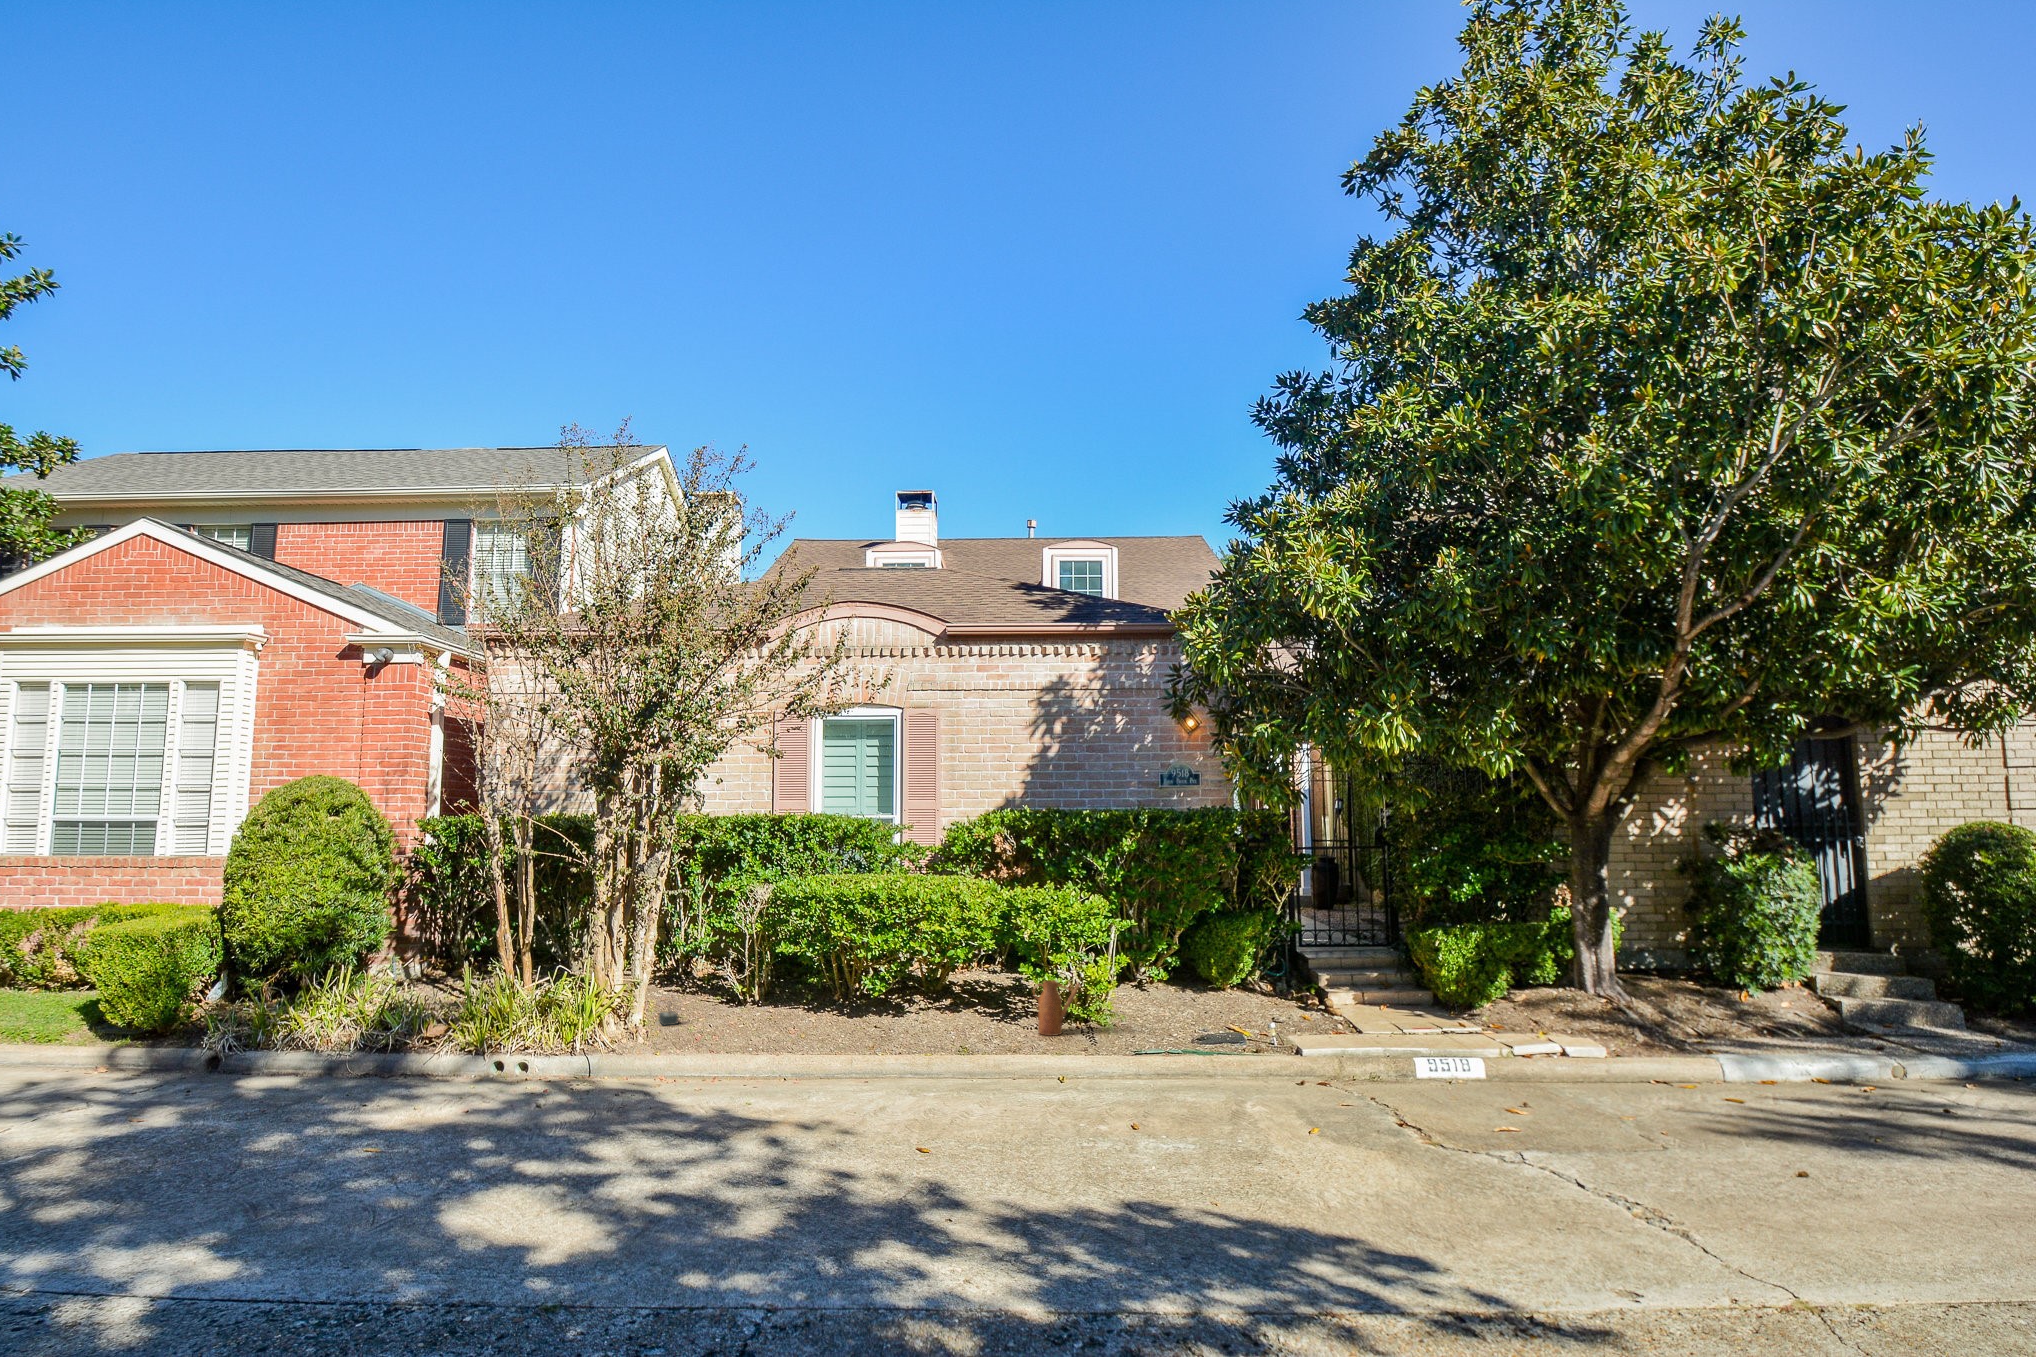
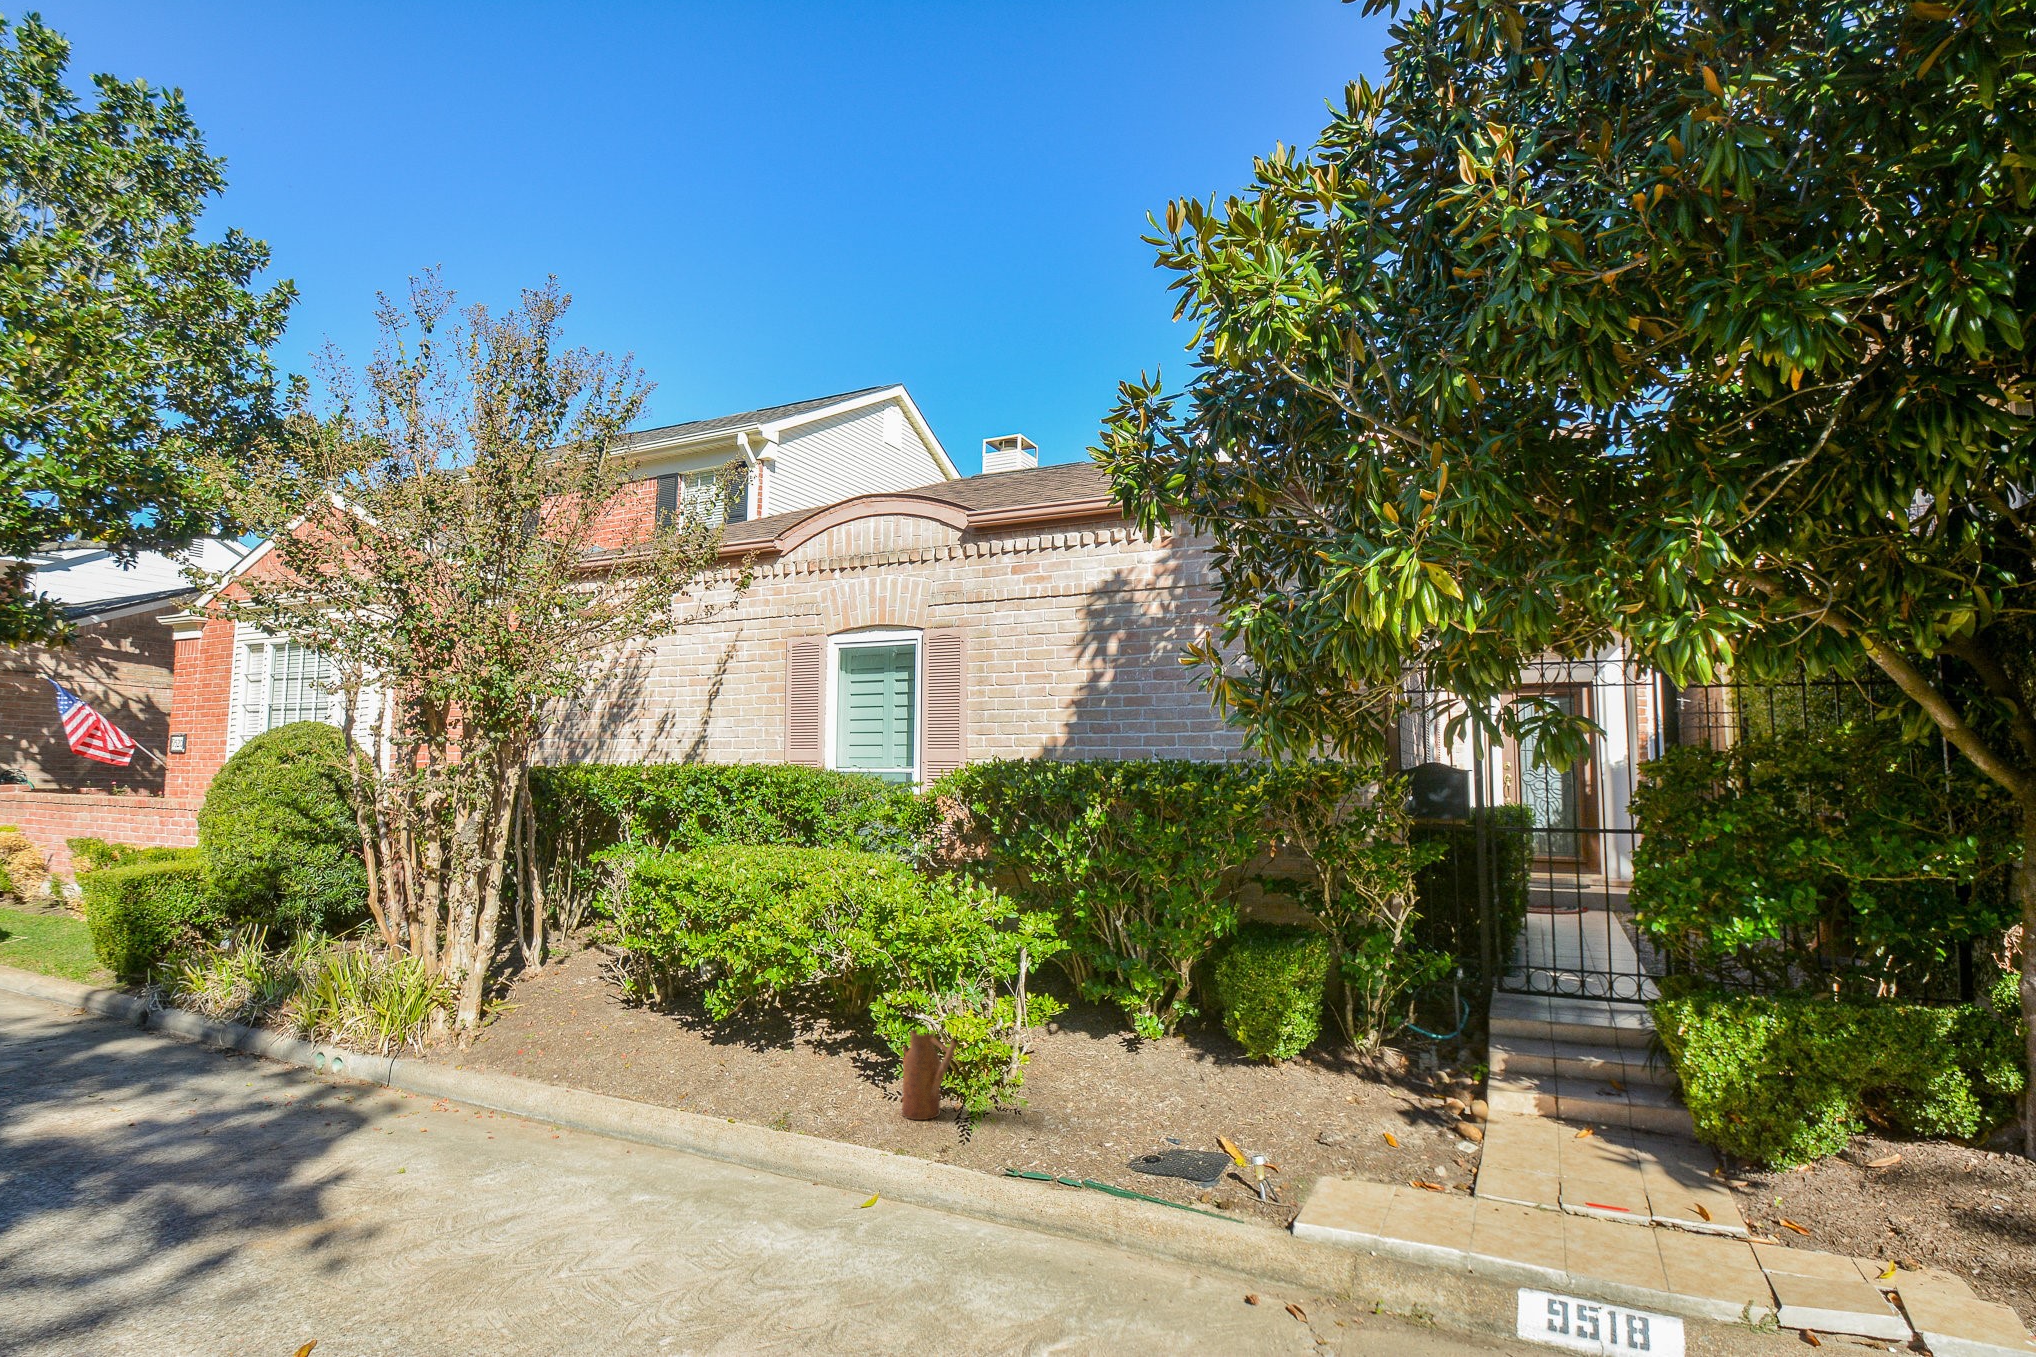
decorative plant: present [657,995,683,1025] -> none [481,992,521,1035]

